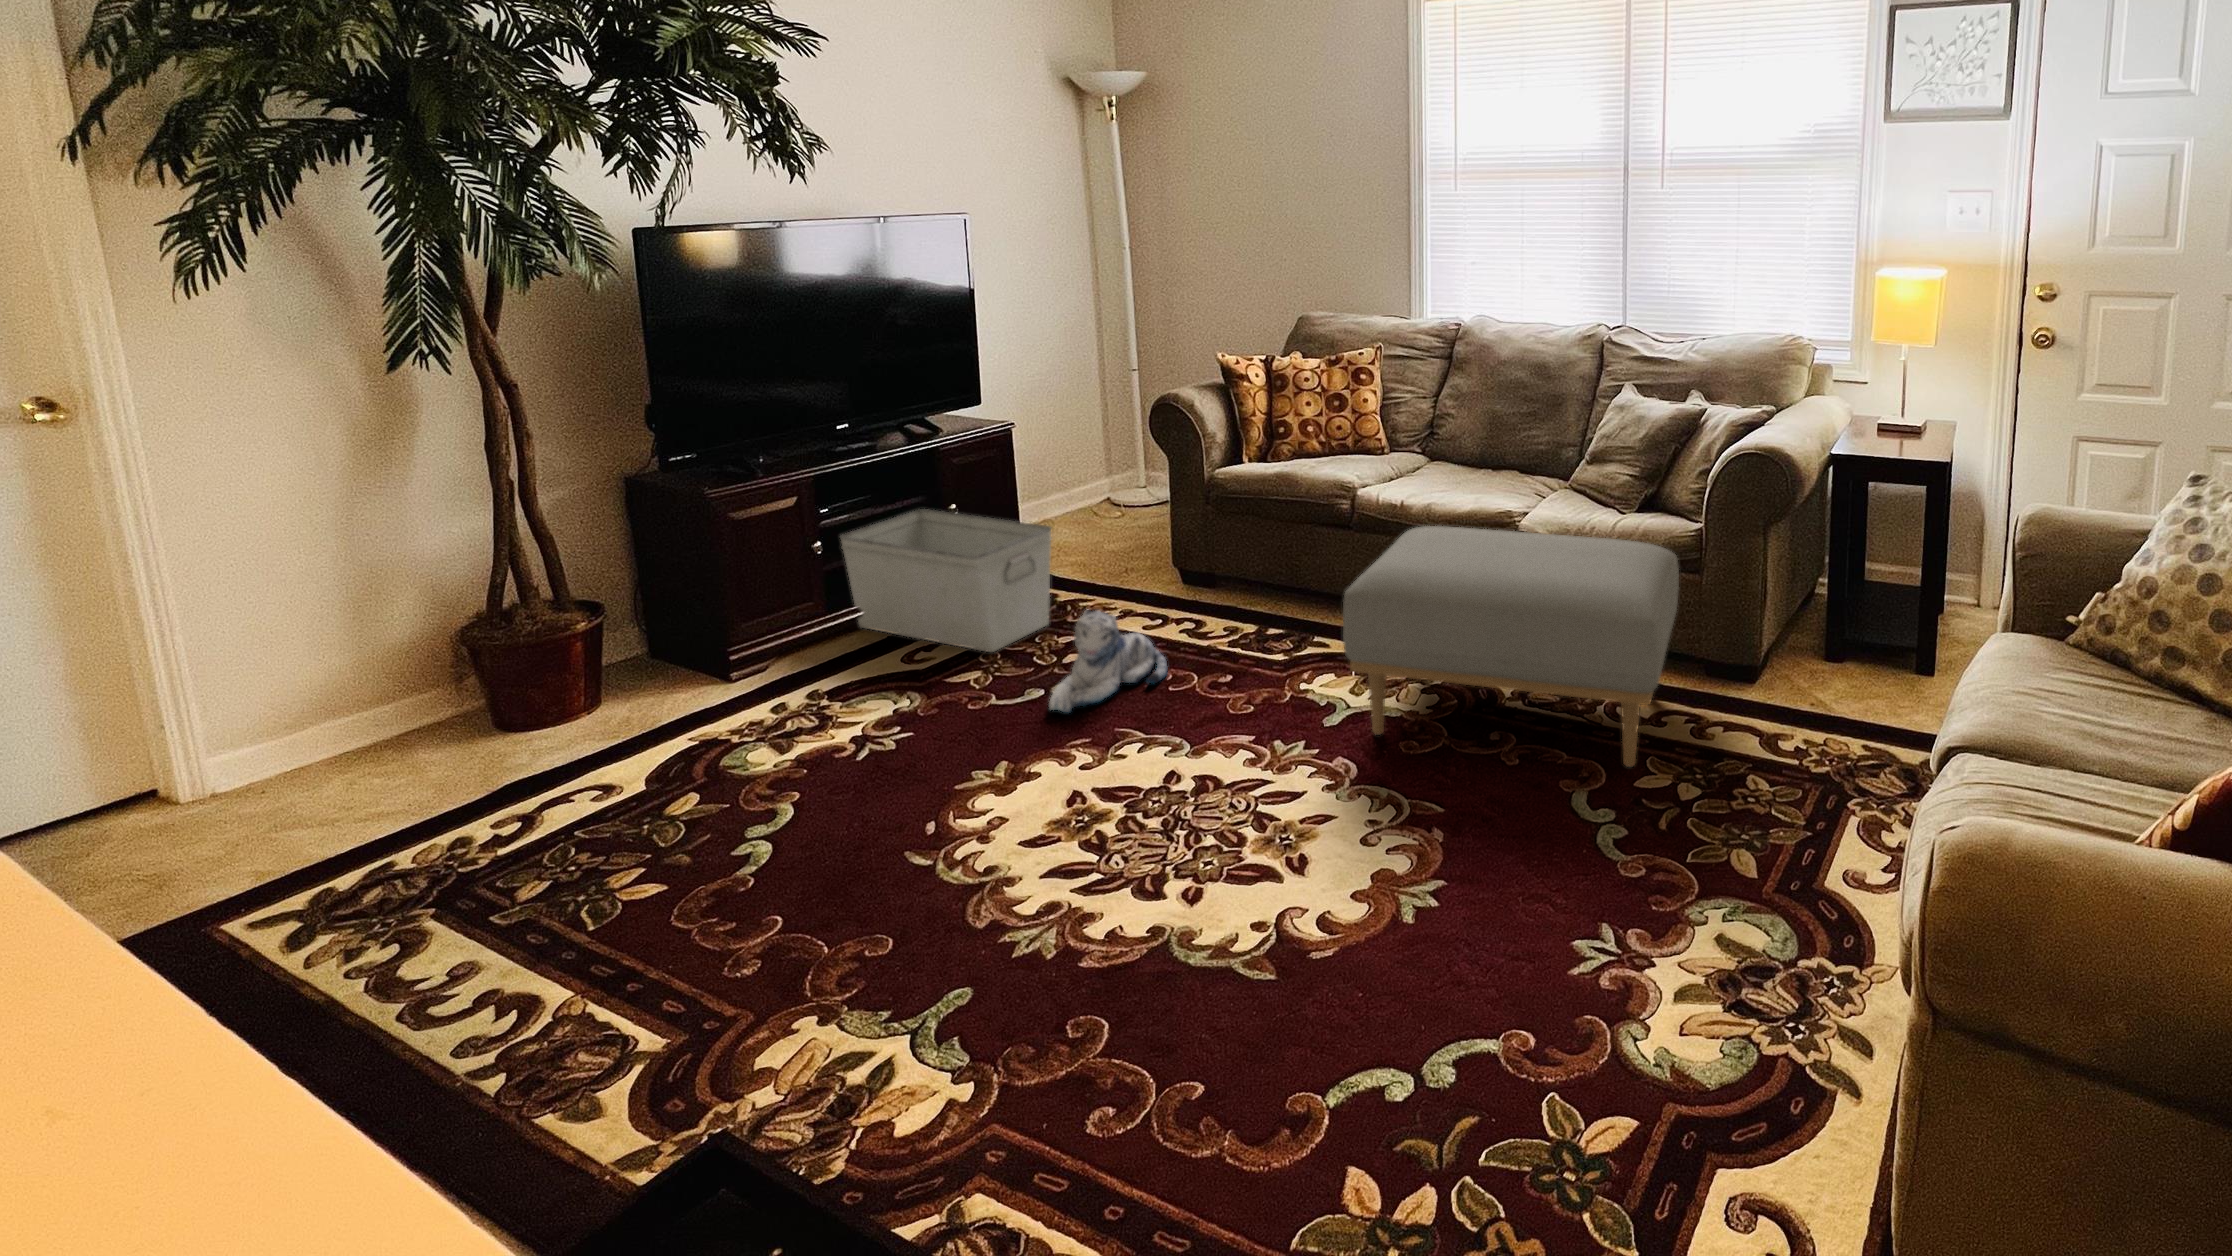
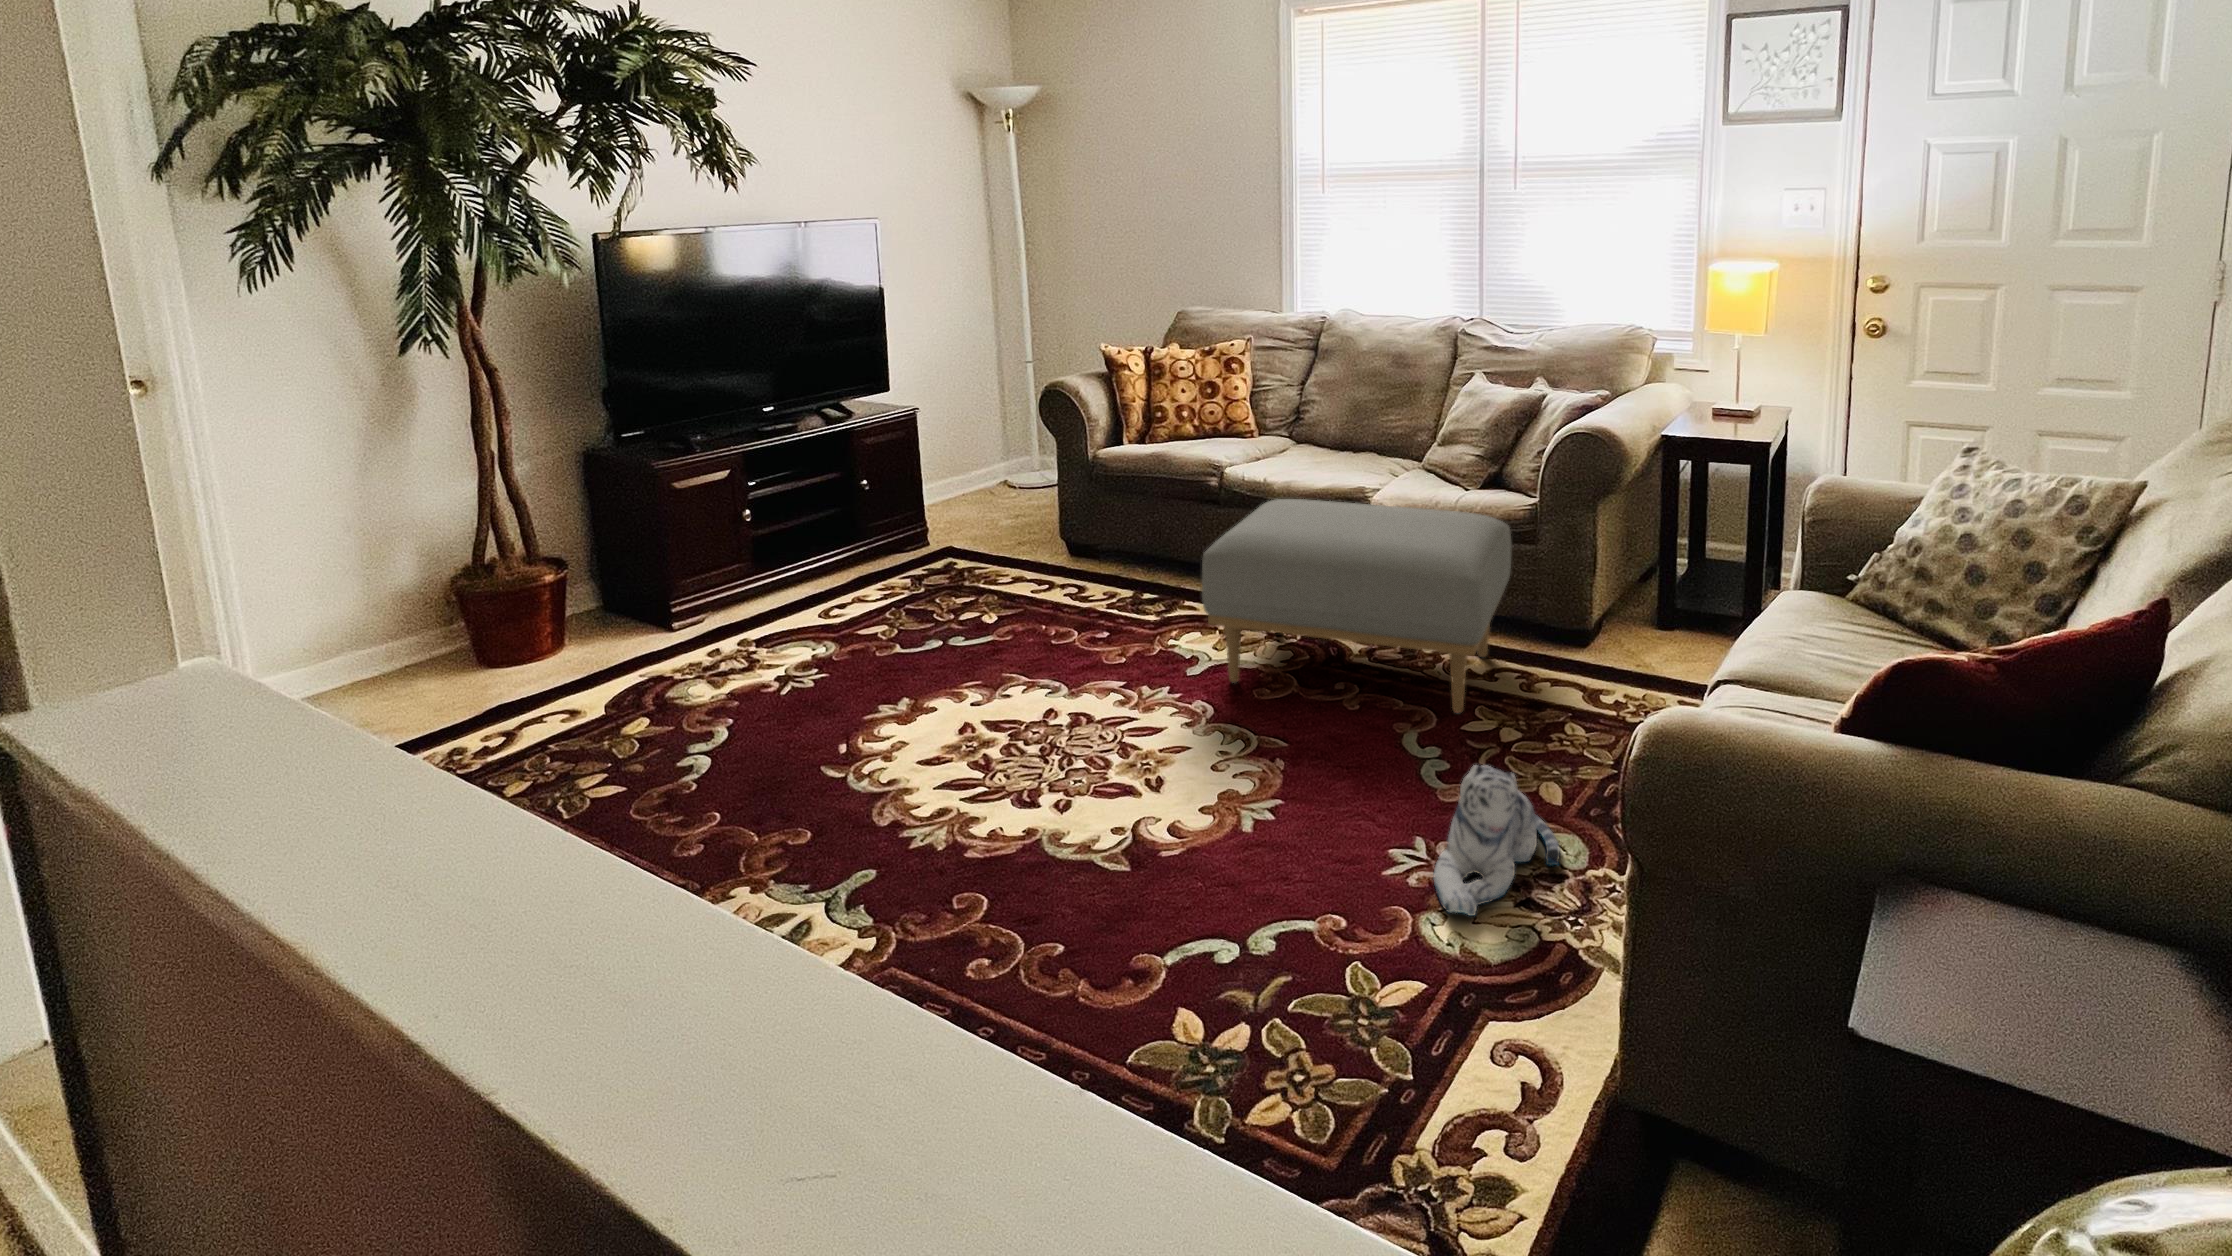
storage bin: present [840,509,1051,652] -> none [766,484,951,610]
plush toy: present [1049,610,1168,712] -> present [1433,765,1560,916]

